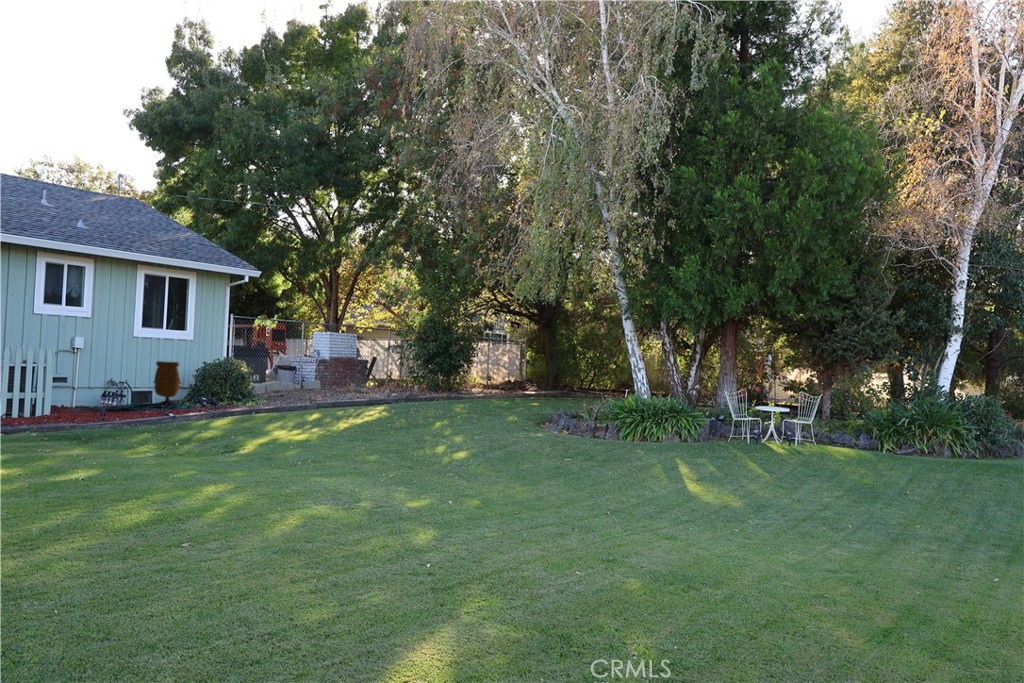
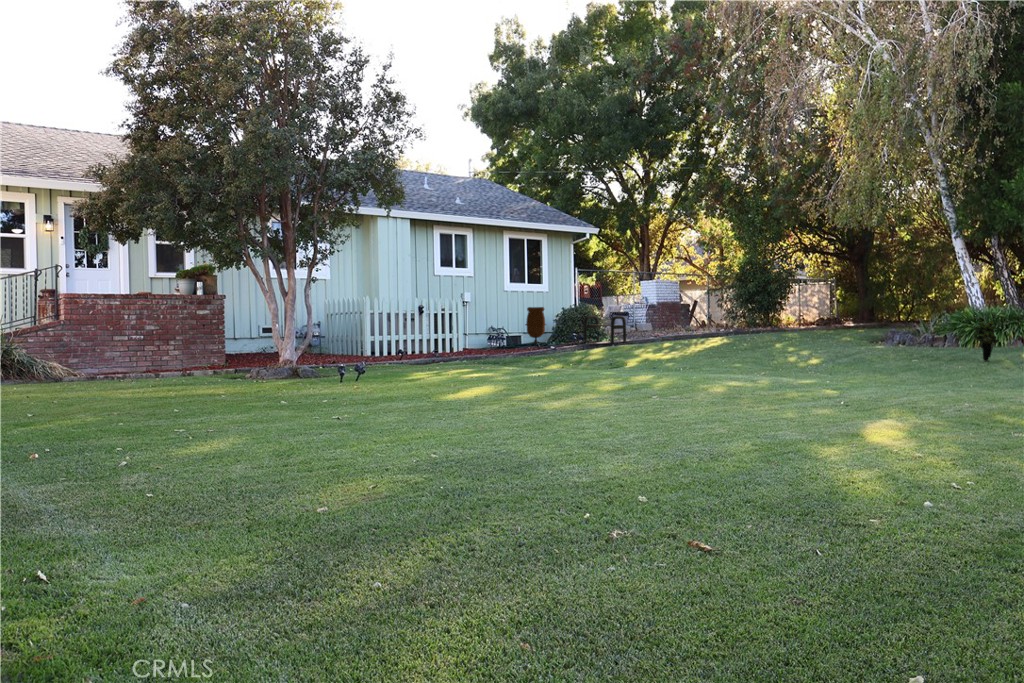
bench: none [229,373,282,410] -> present [583,315,626,344]
potted plant: none [638,426,662,470] -> present [974,321,999,361]

